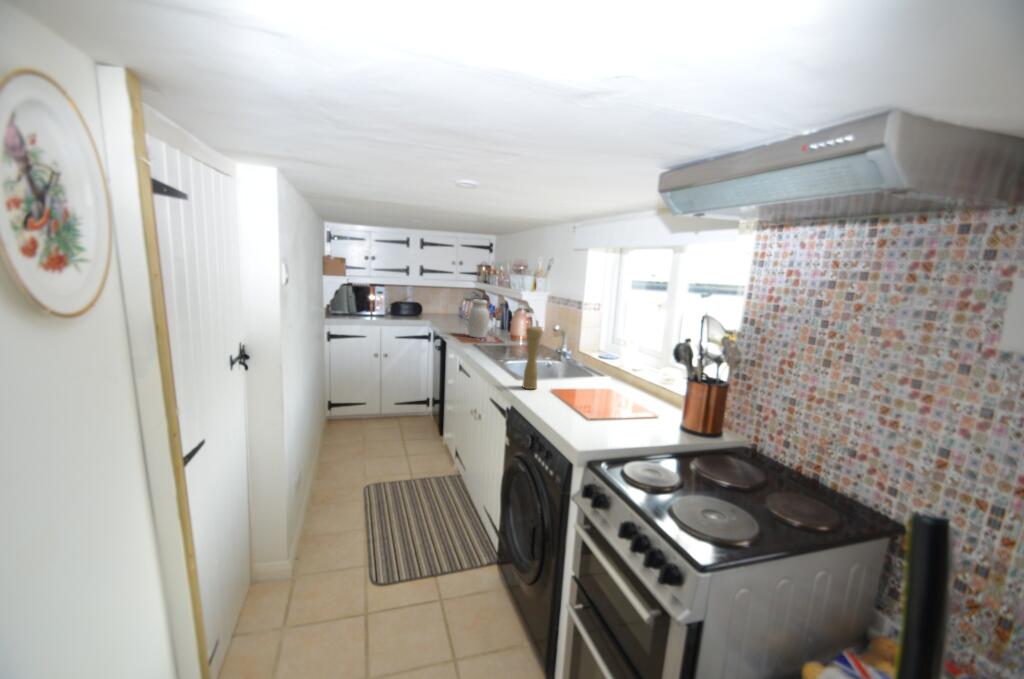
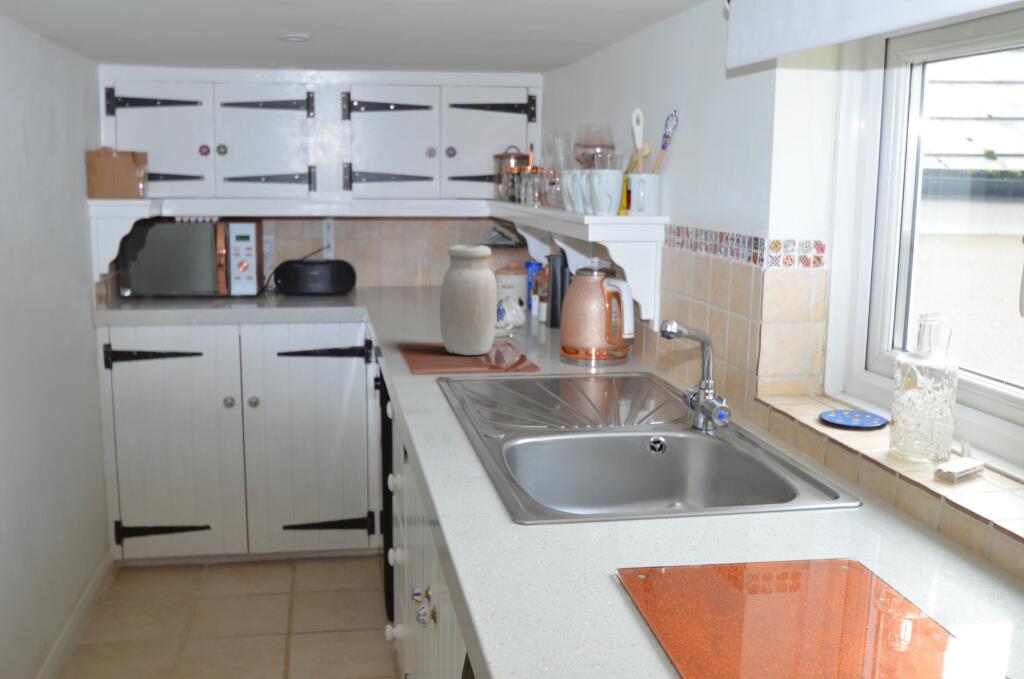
pepper mill: present [523,327,542,389] -> none [512,337,576,578]

